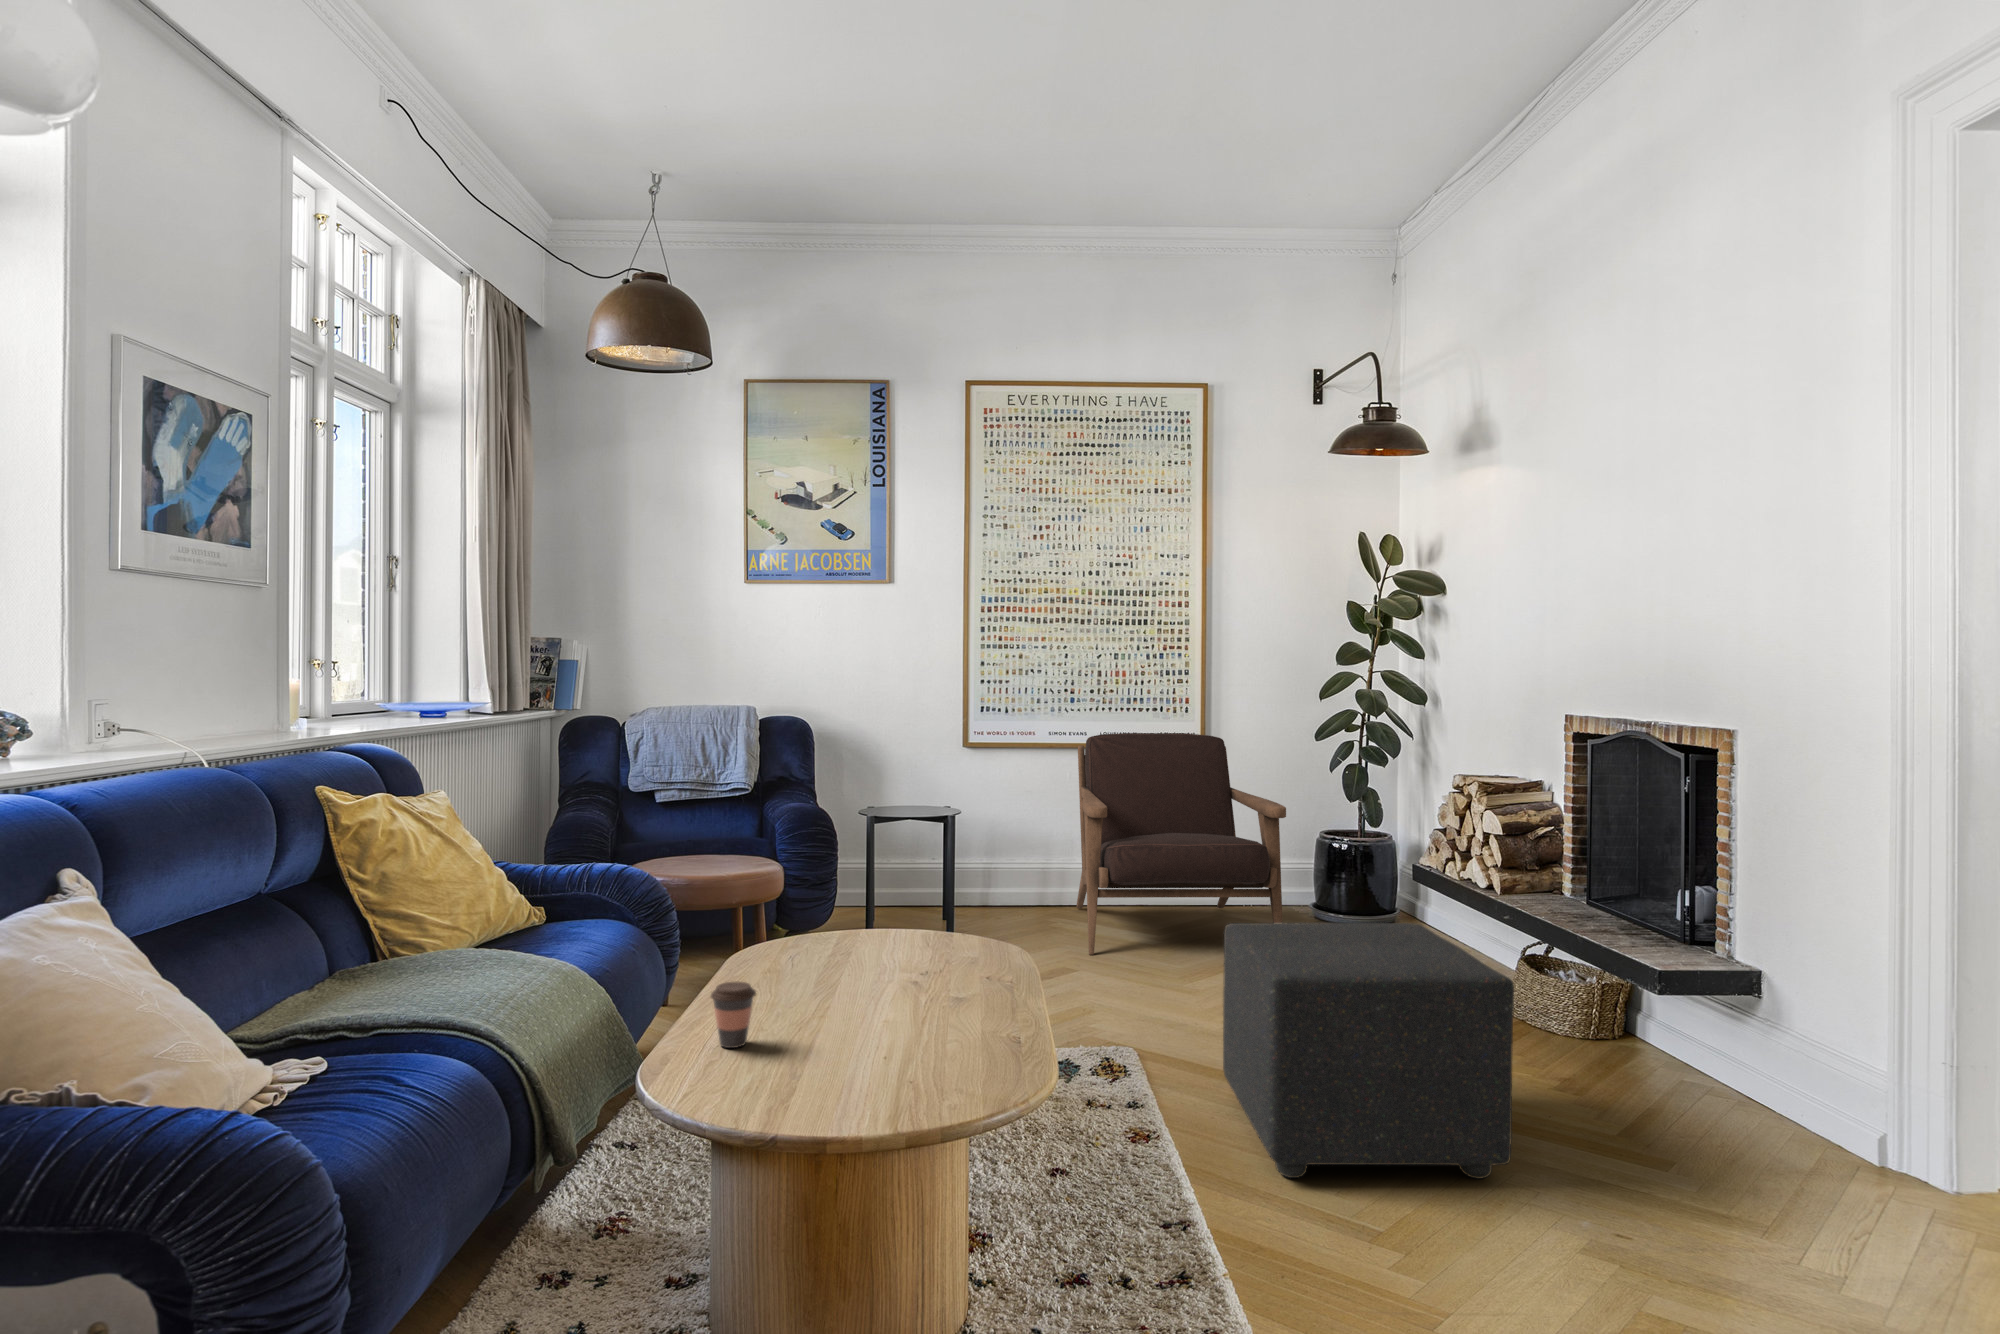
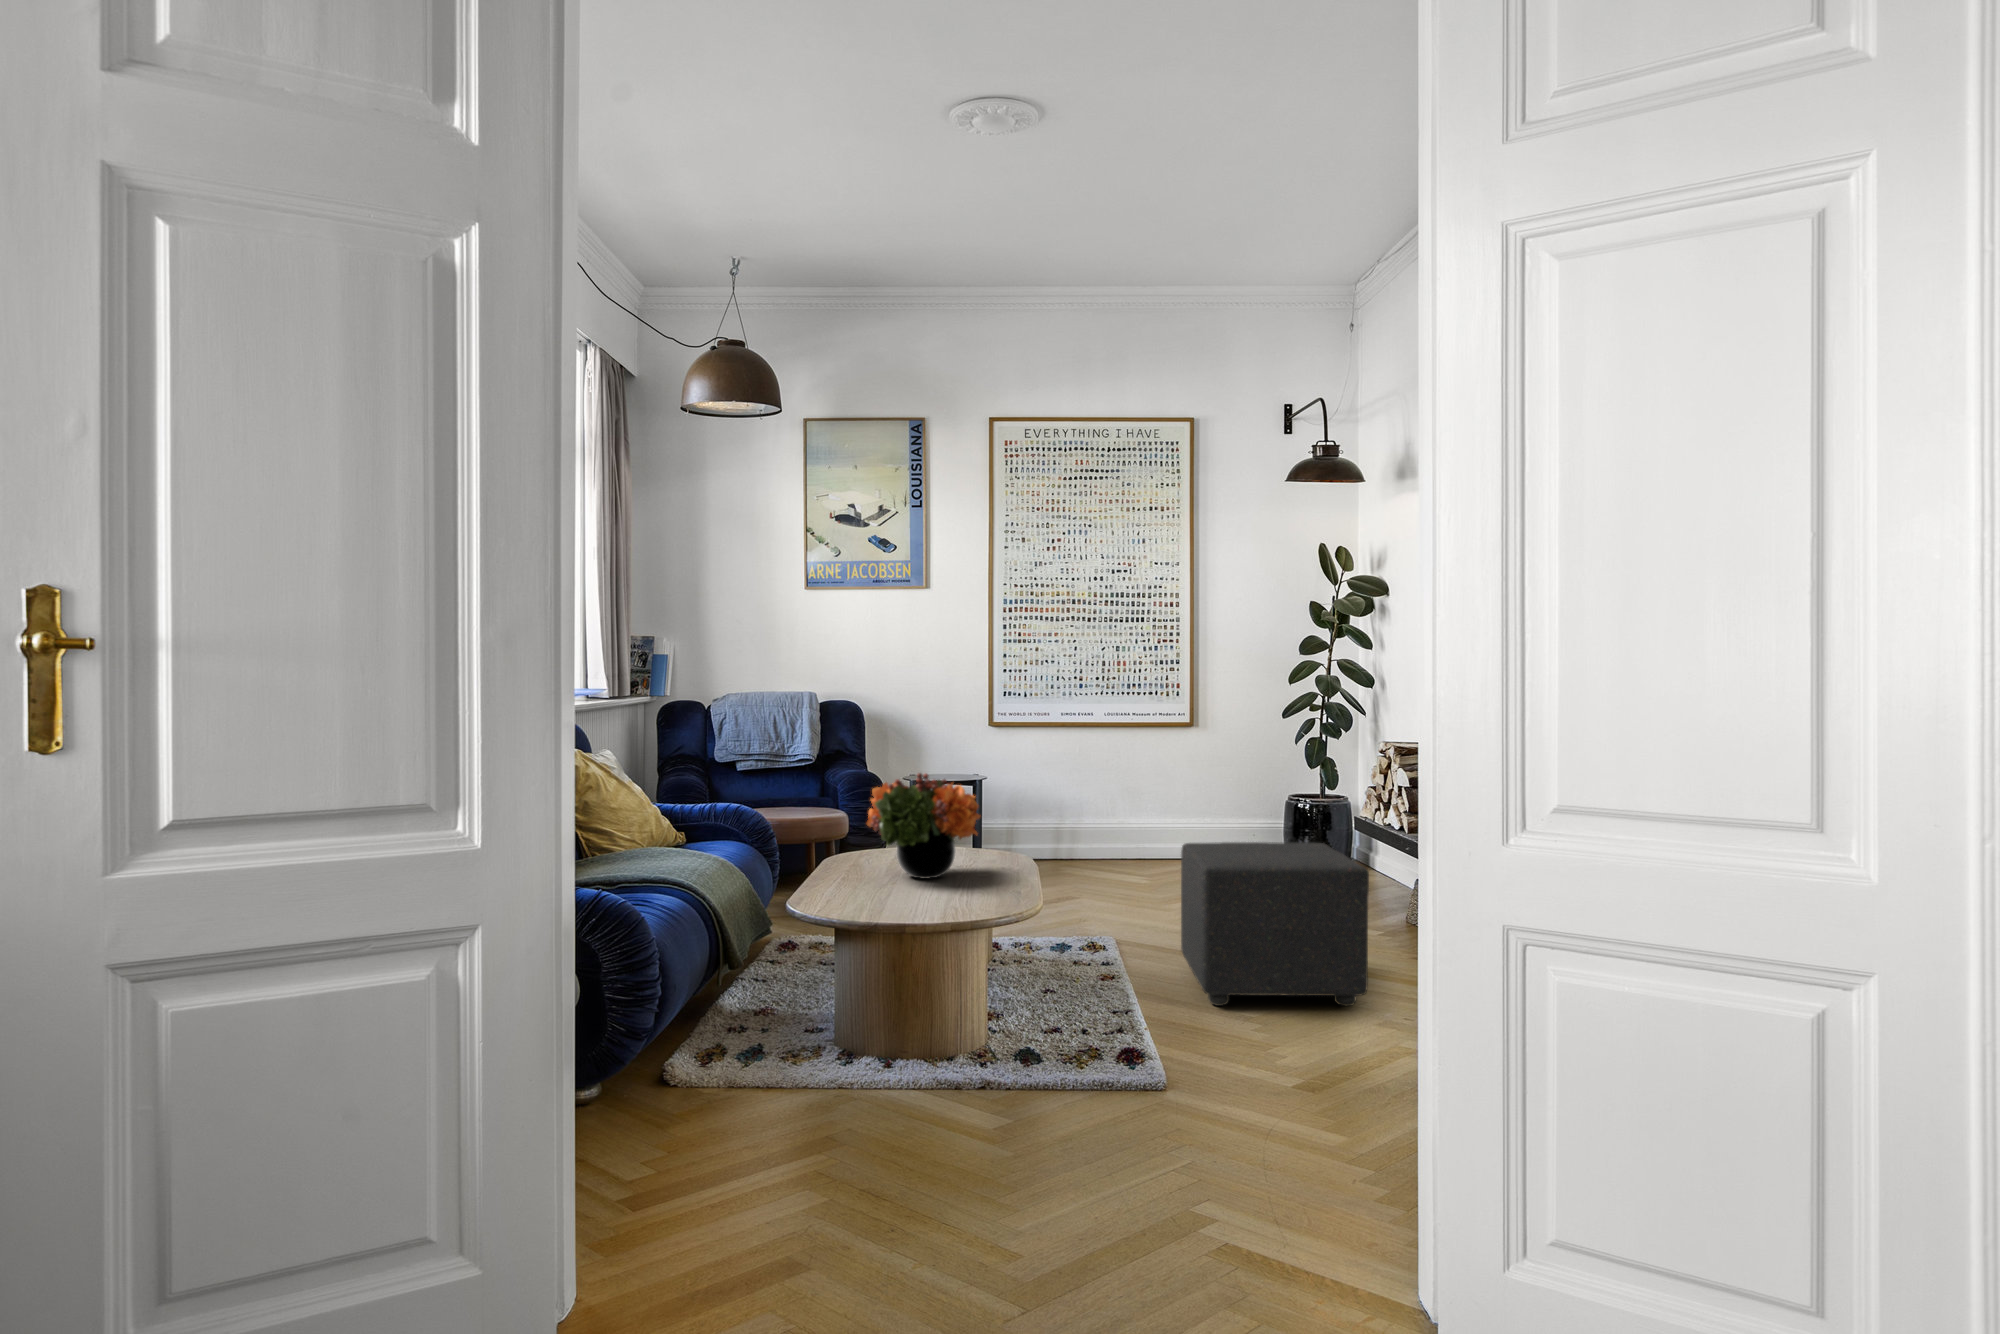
armchair: present [1077,733,1286,955] -> none [1085,713,1252,891]
flower arrangement: none [775,835,947,993] -> present [867,773,980,879]
coffee cup: present [711,982,756,1048] -> none [834,860,863,900]

